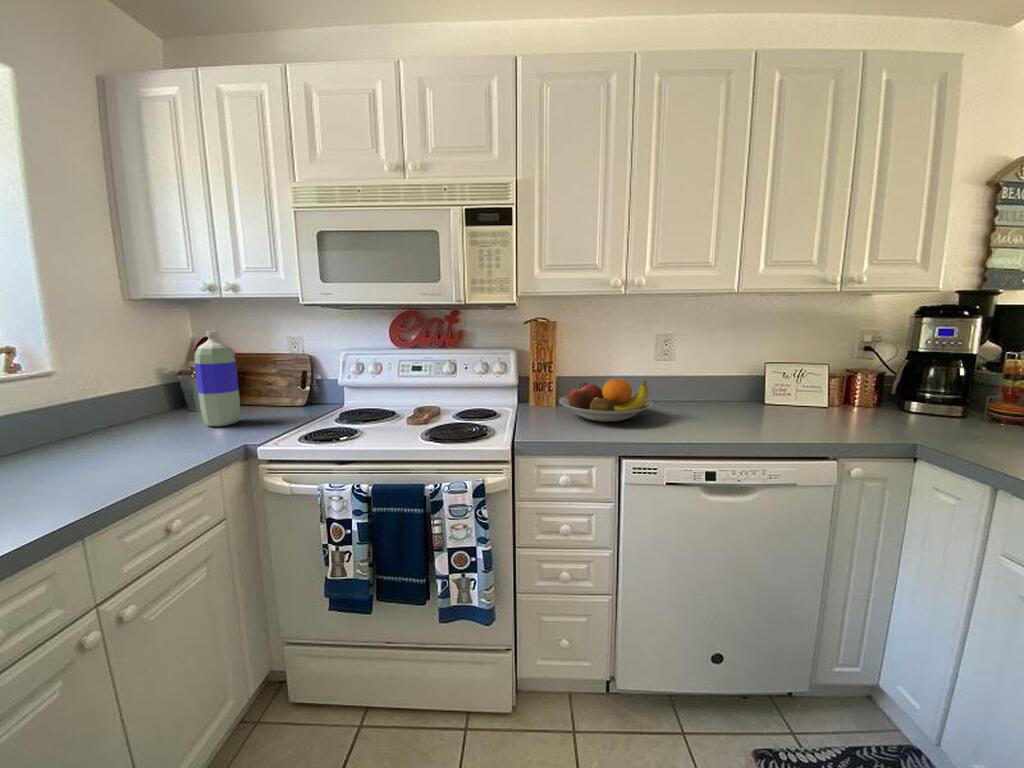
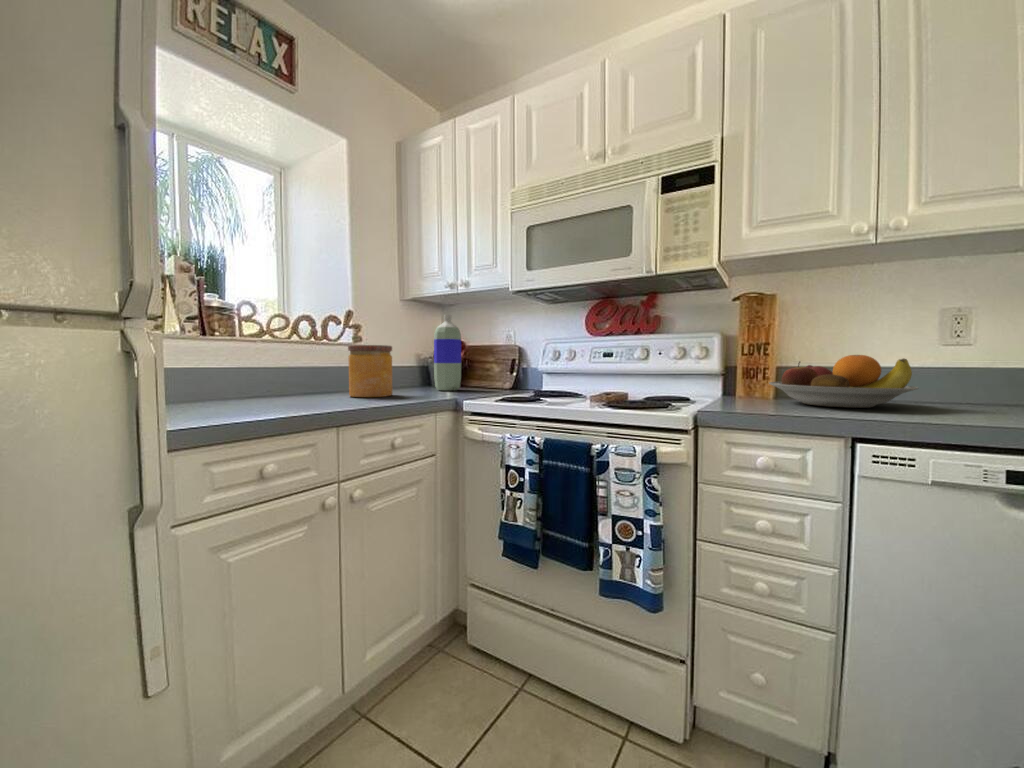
jar: none [60,386,147,466] -> present [348,345,393,397]

